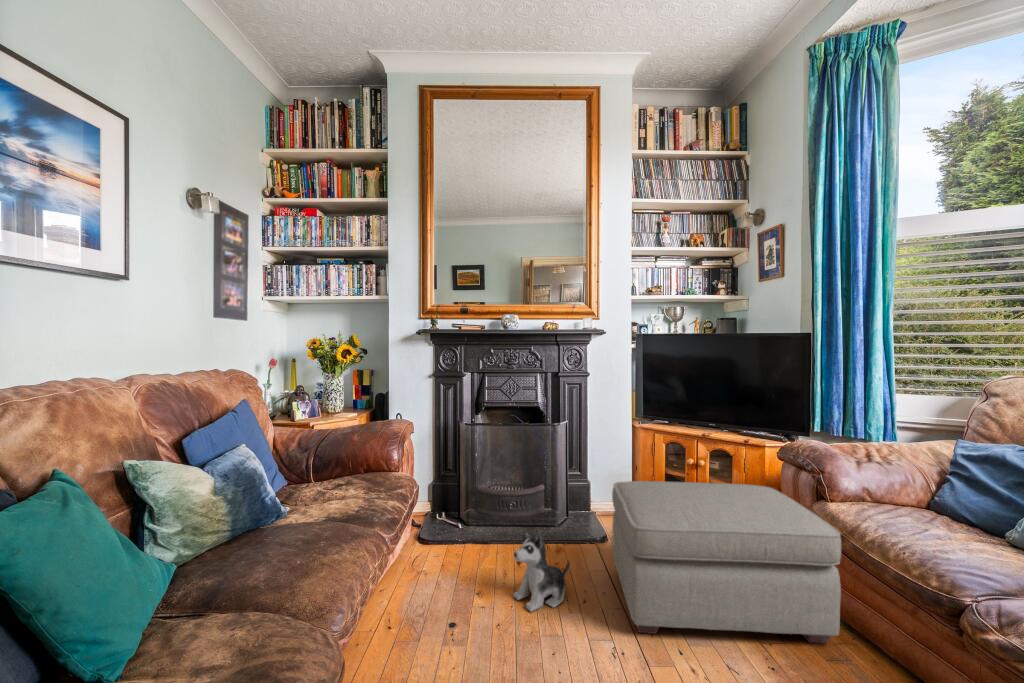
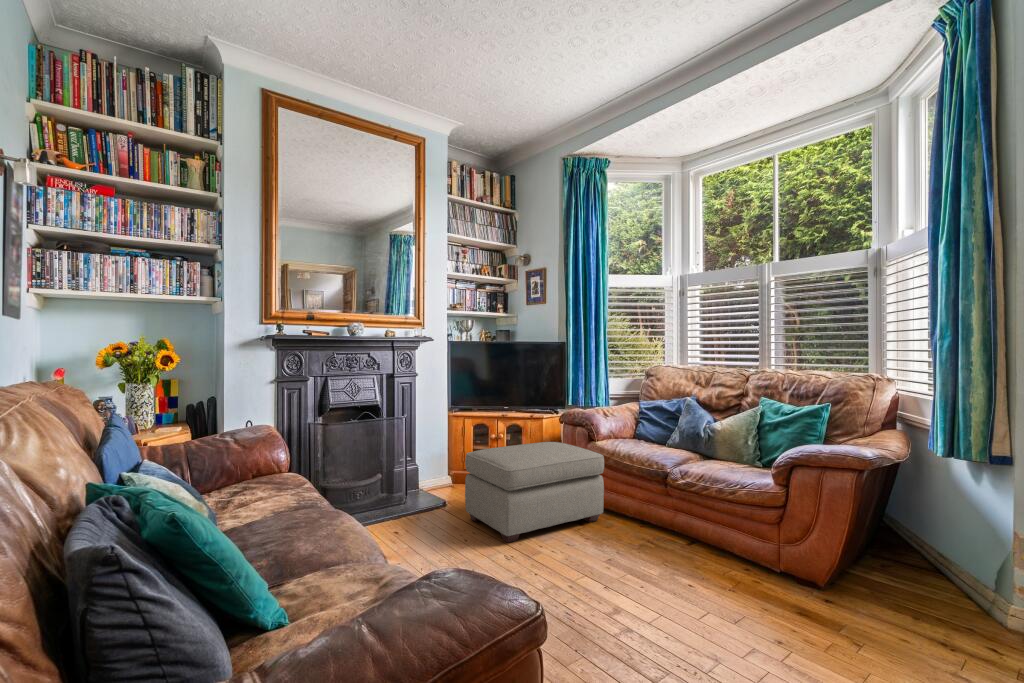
plush toy: present [514,531,570,612] -> none [411,492,449,553]

